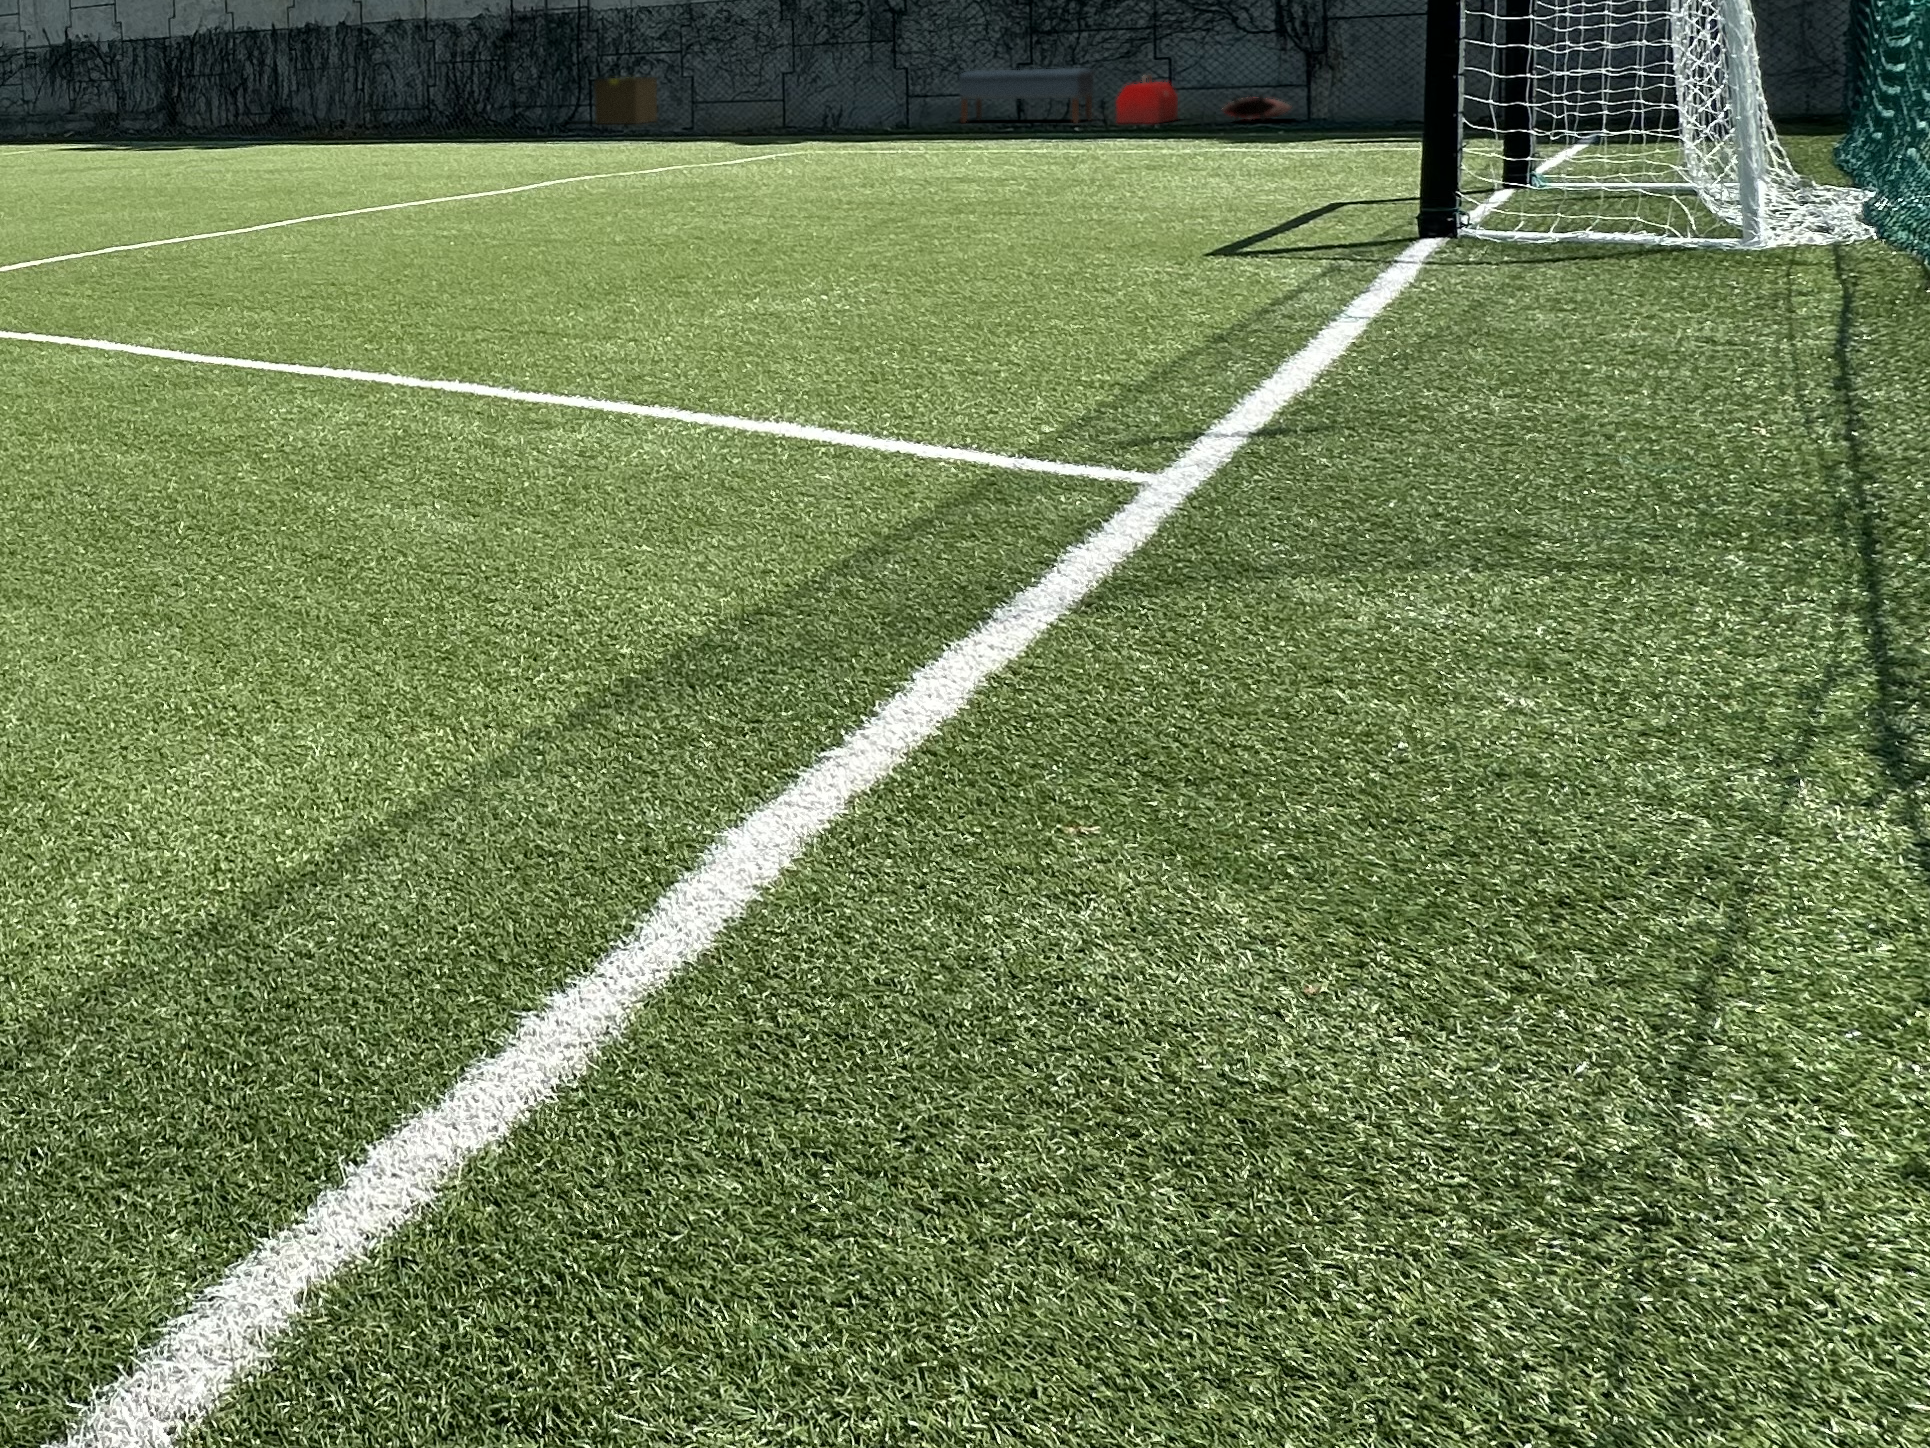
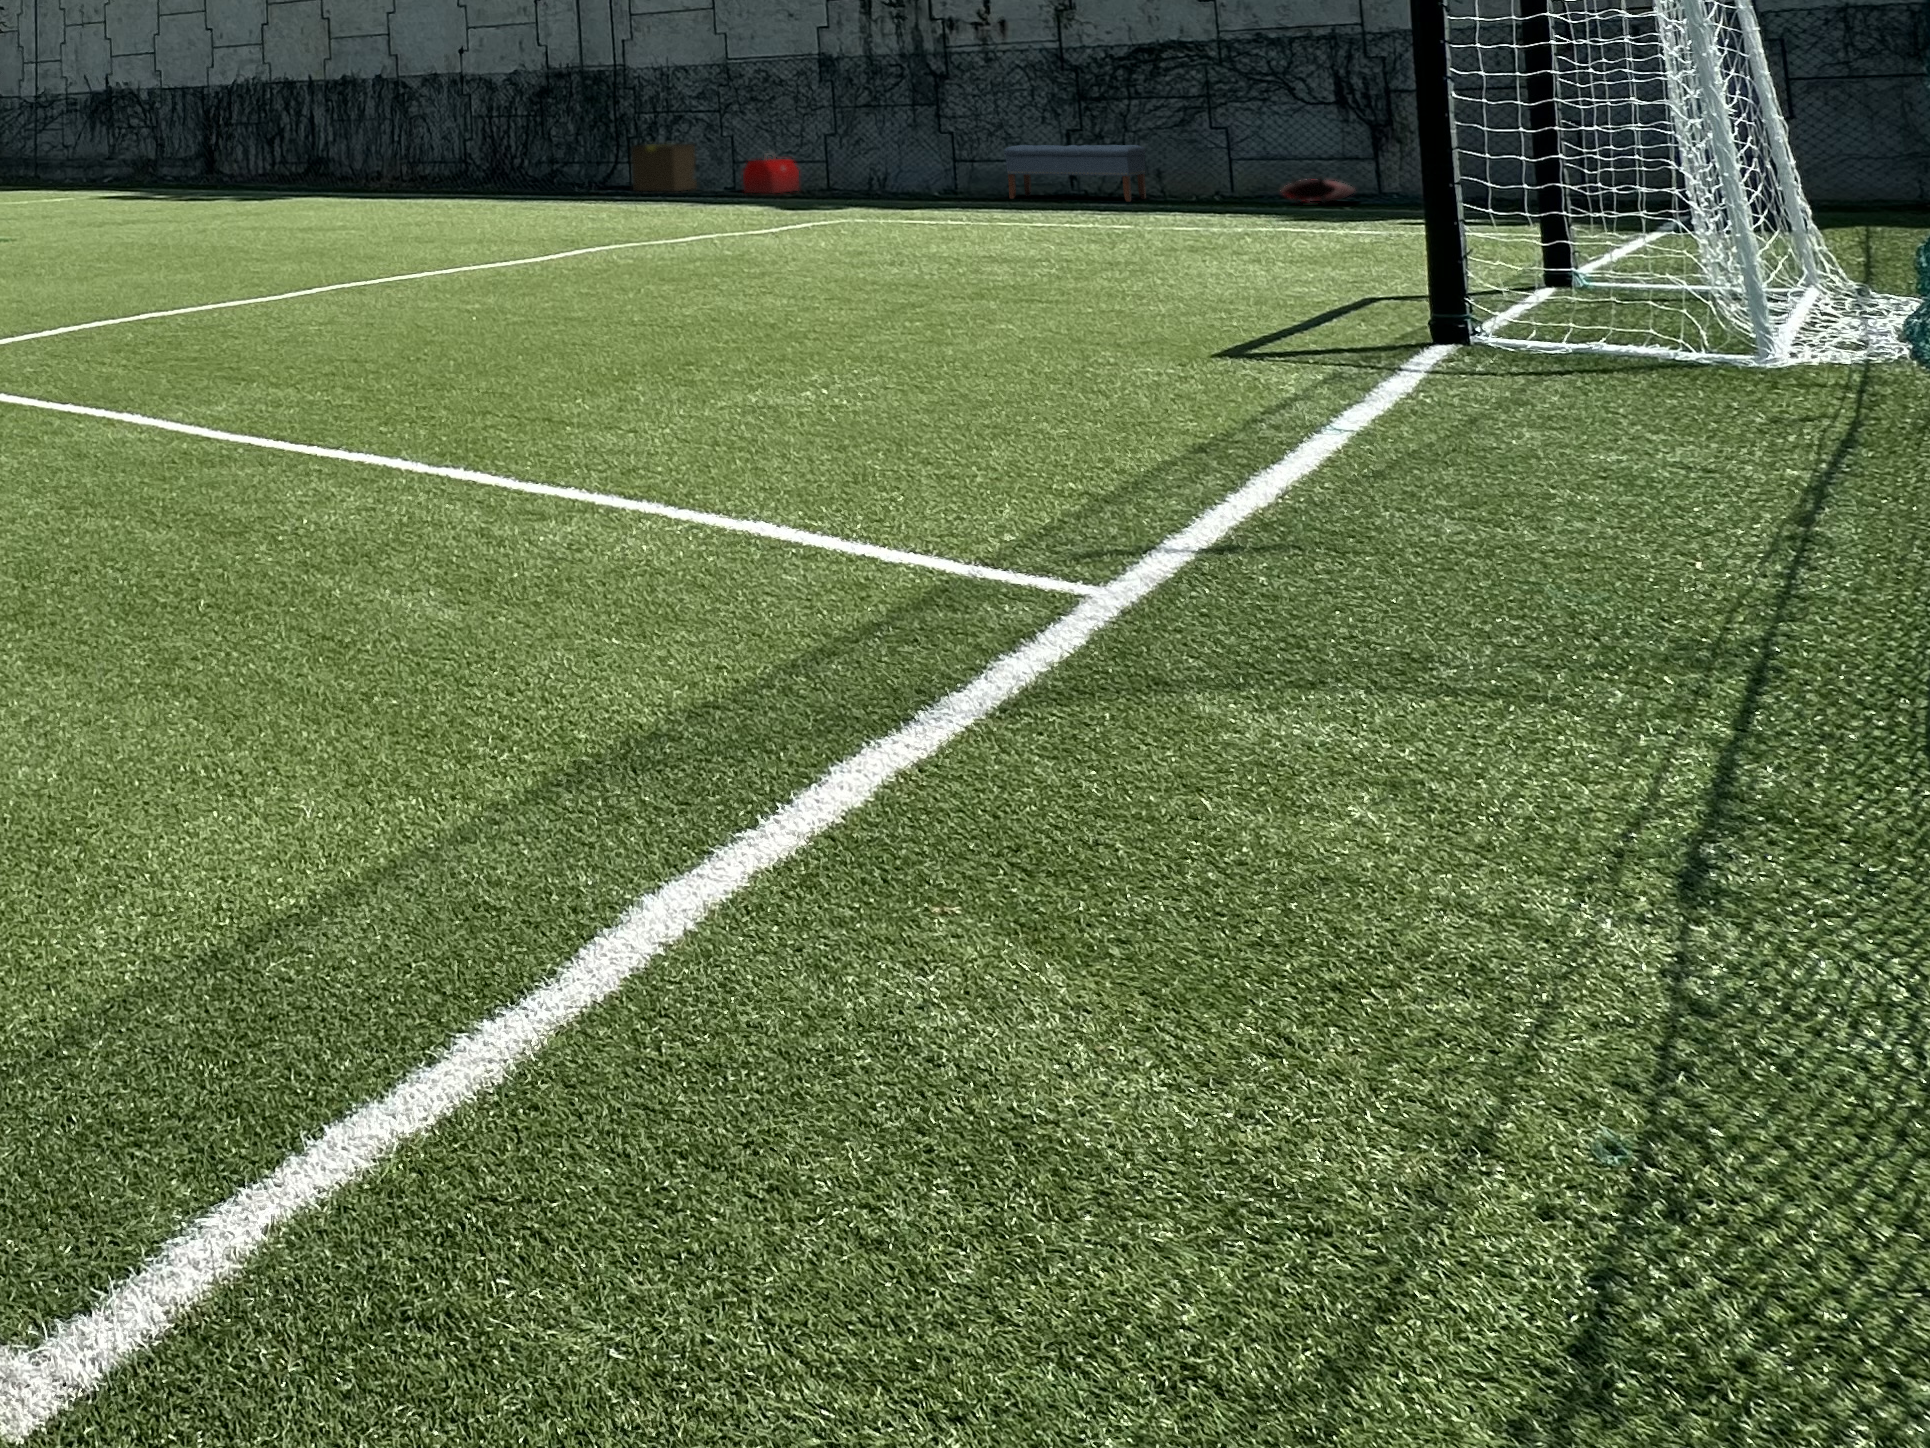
toolbox: present [1117,75,1178,123] -> present [743,154,799,193]

